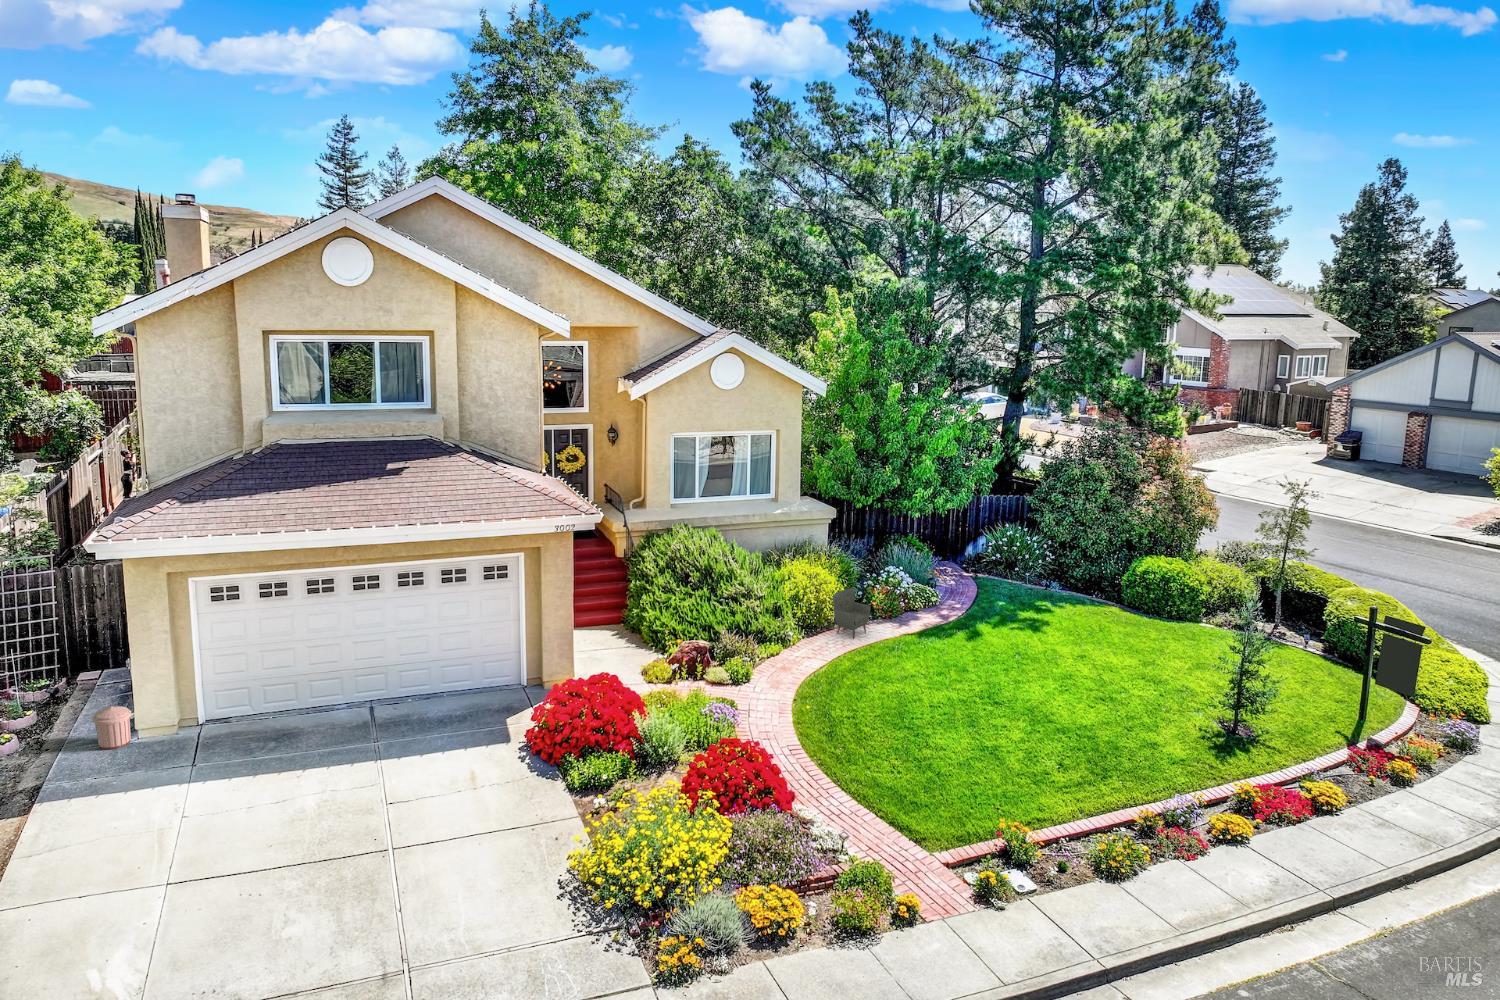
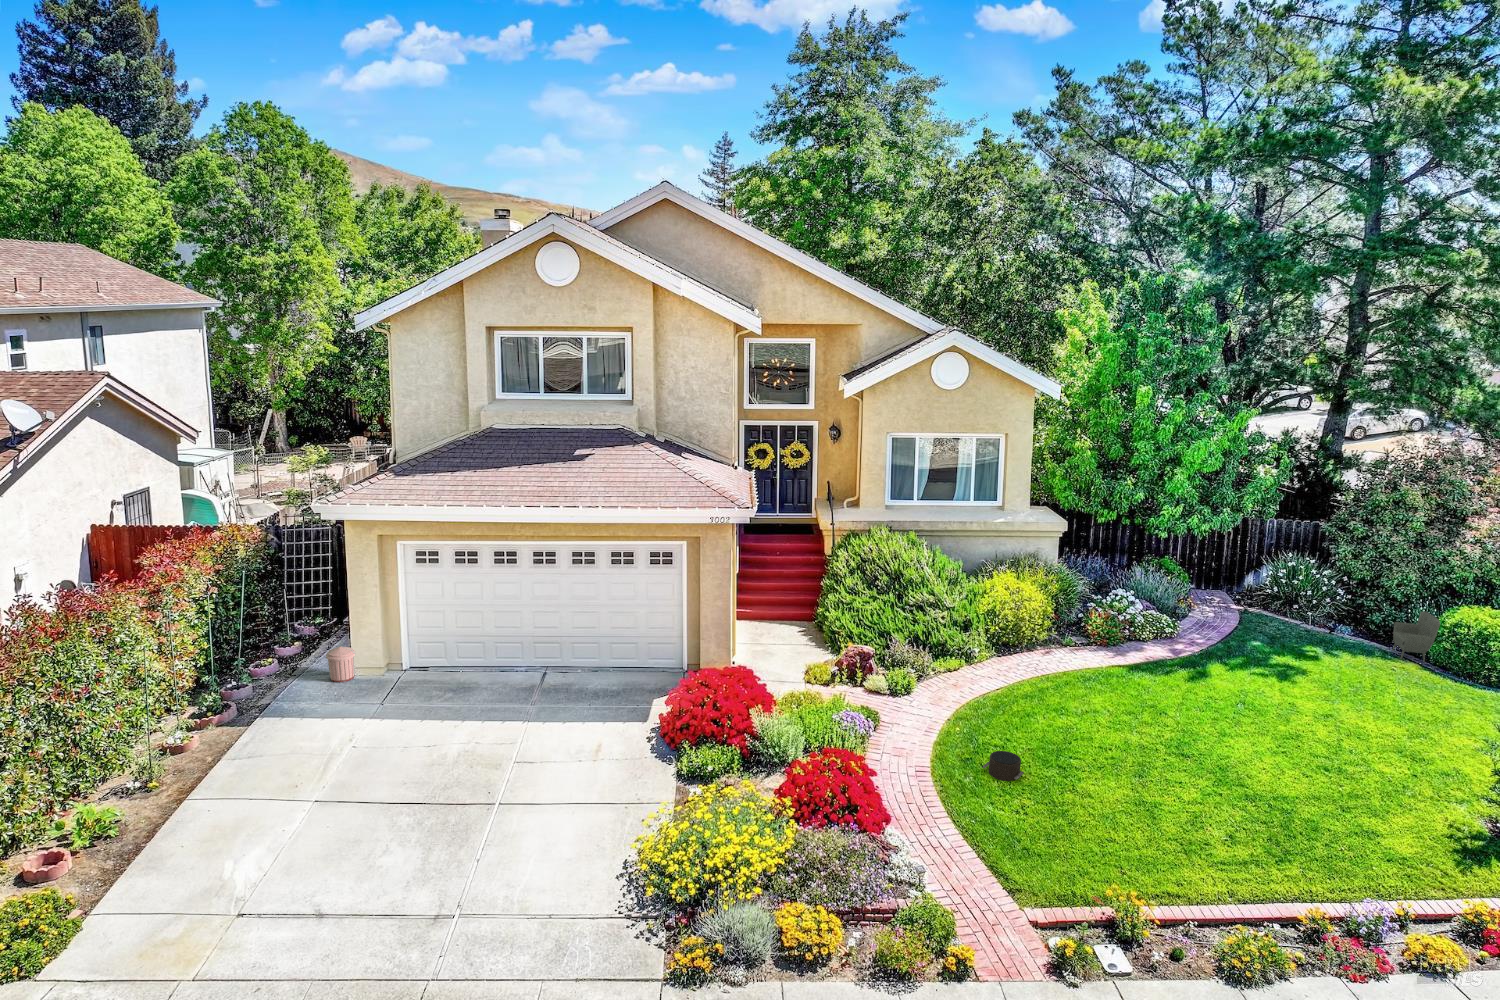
armchair: present [833,588,871,638] -> present [1392,611,1440,662]
pouf: none [844,720,880,746] -> present [983,751,1024,781]

